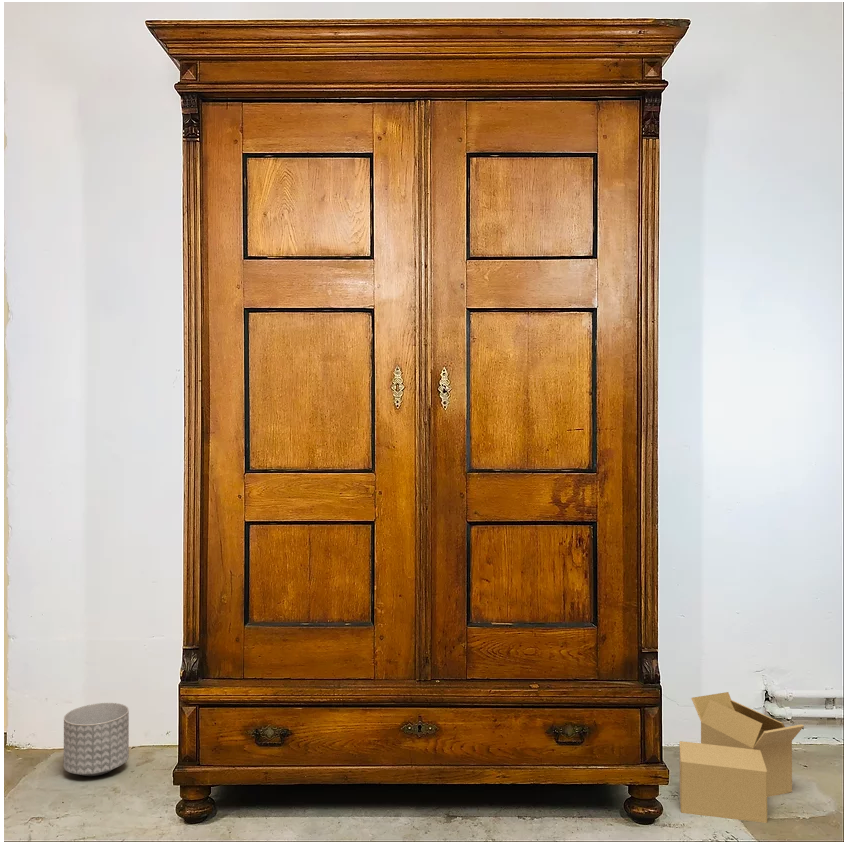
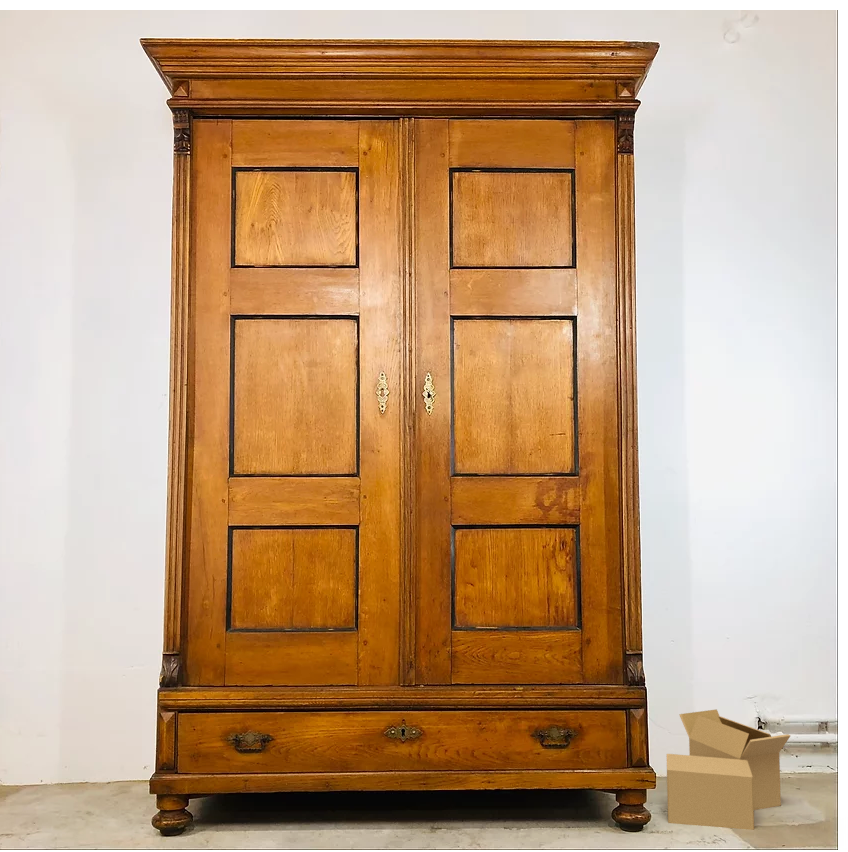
planter: present [64,703,129,776] -> none [34,726,102,800]

